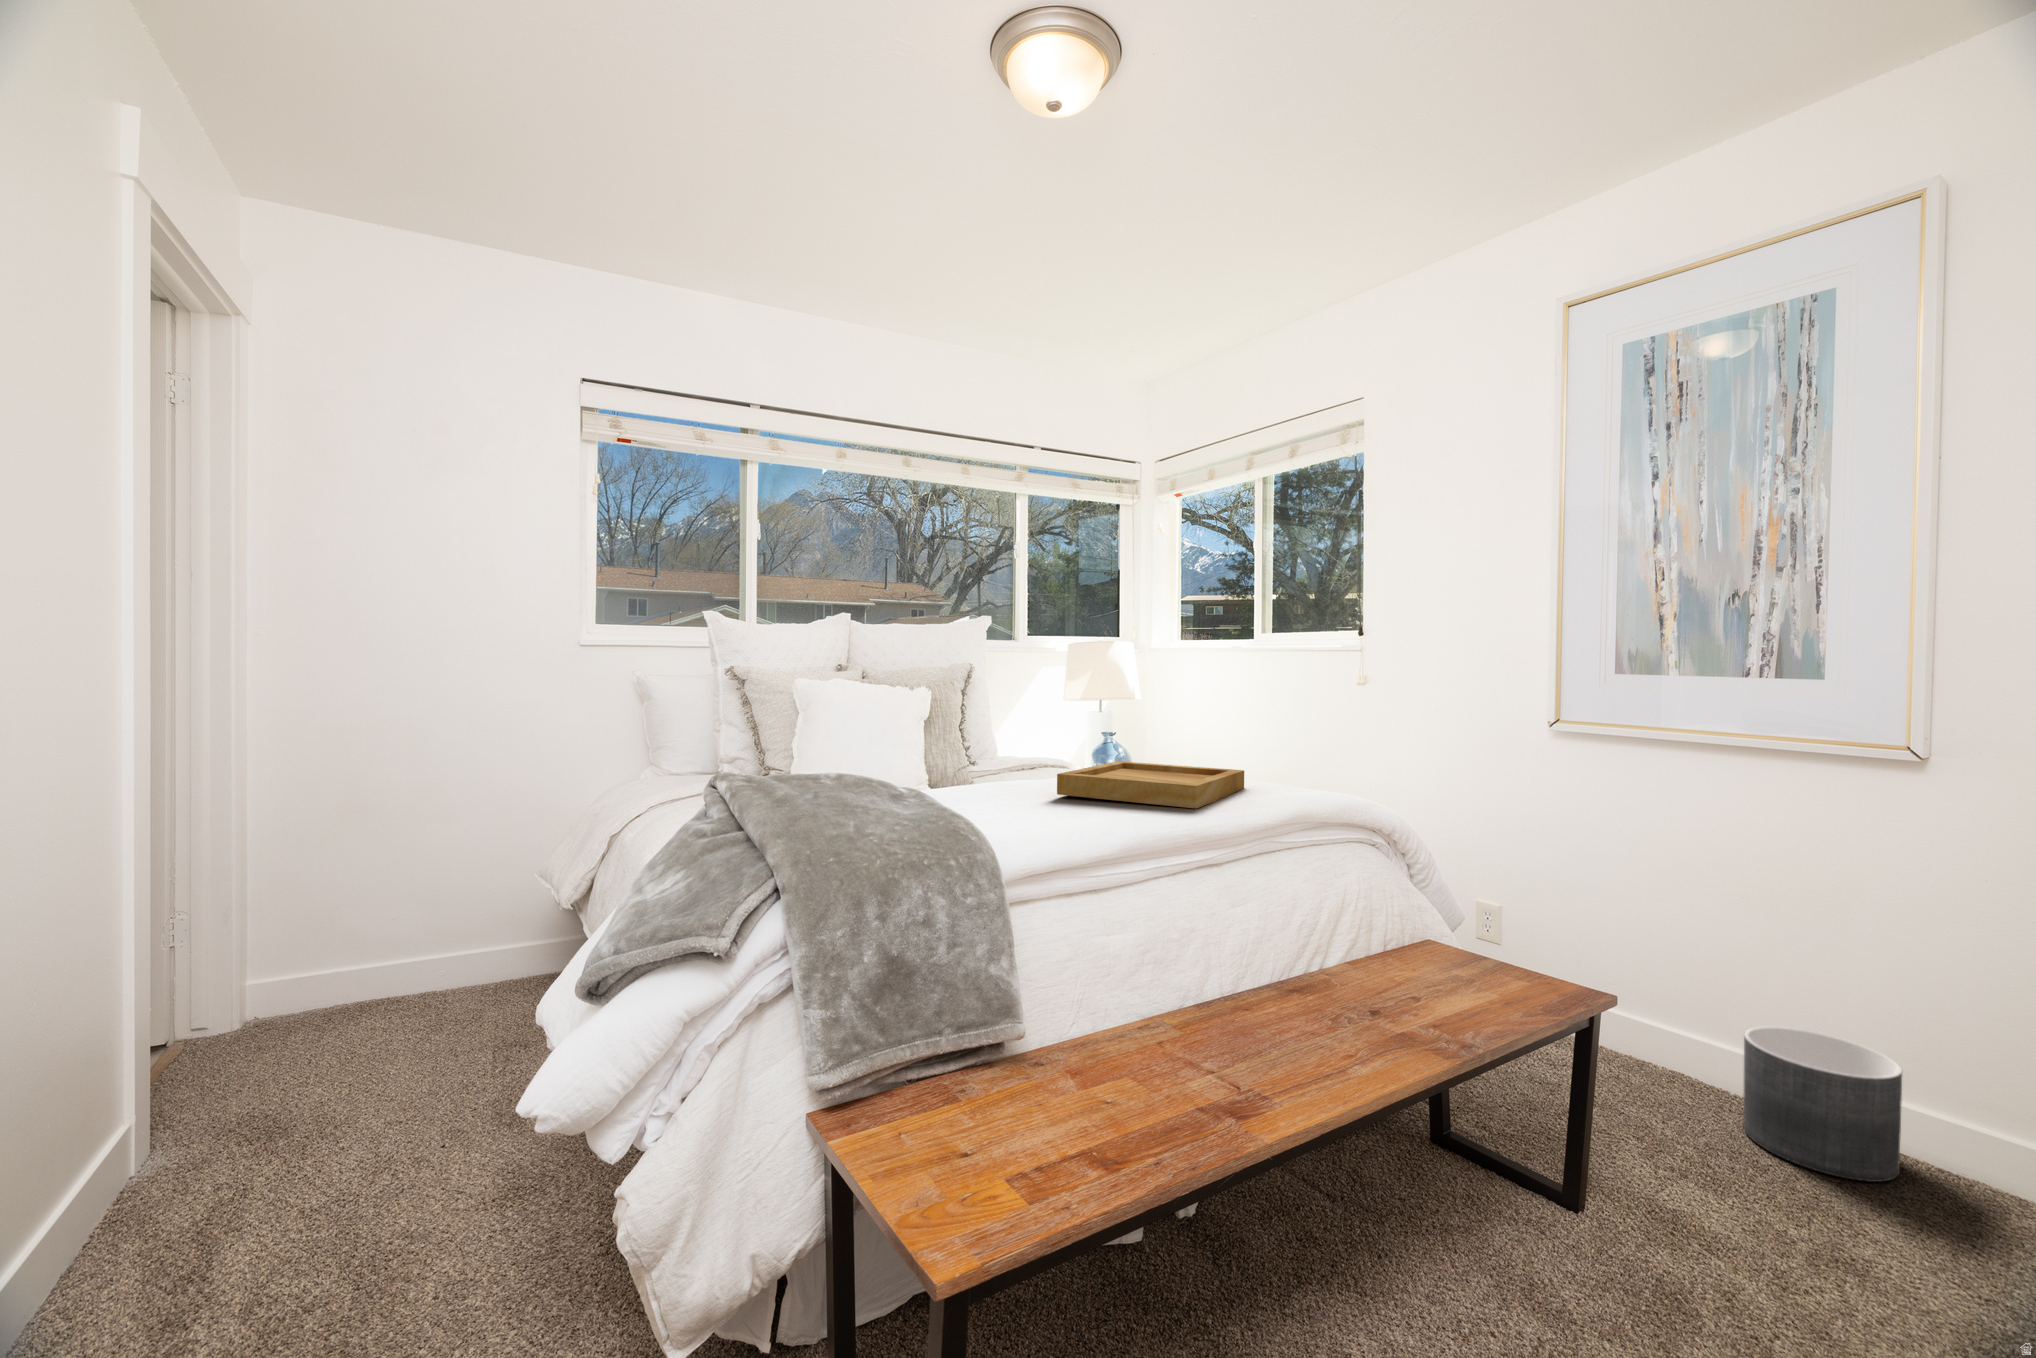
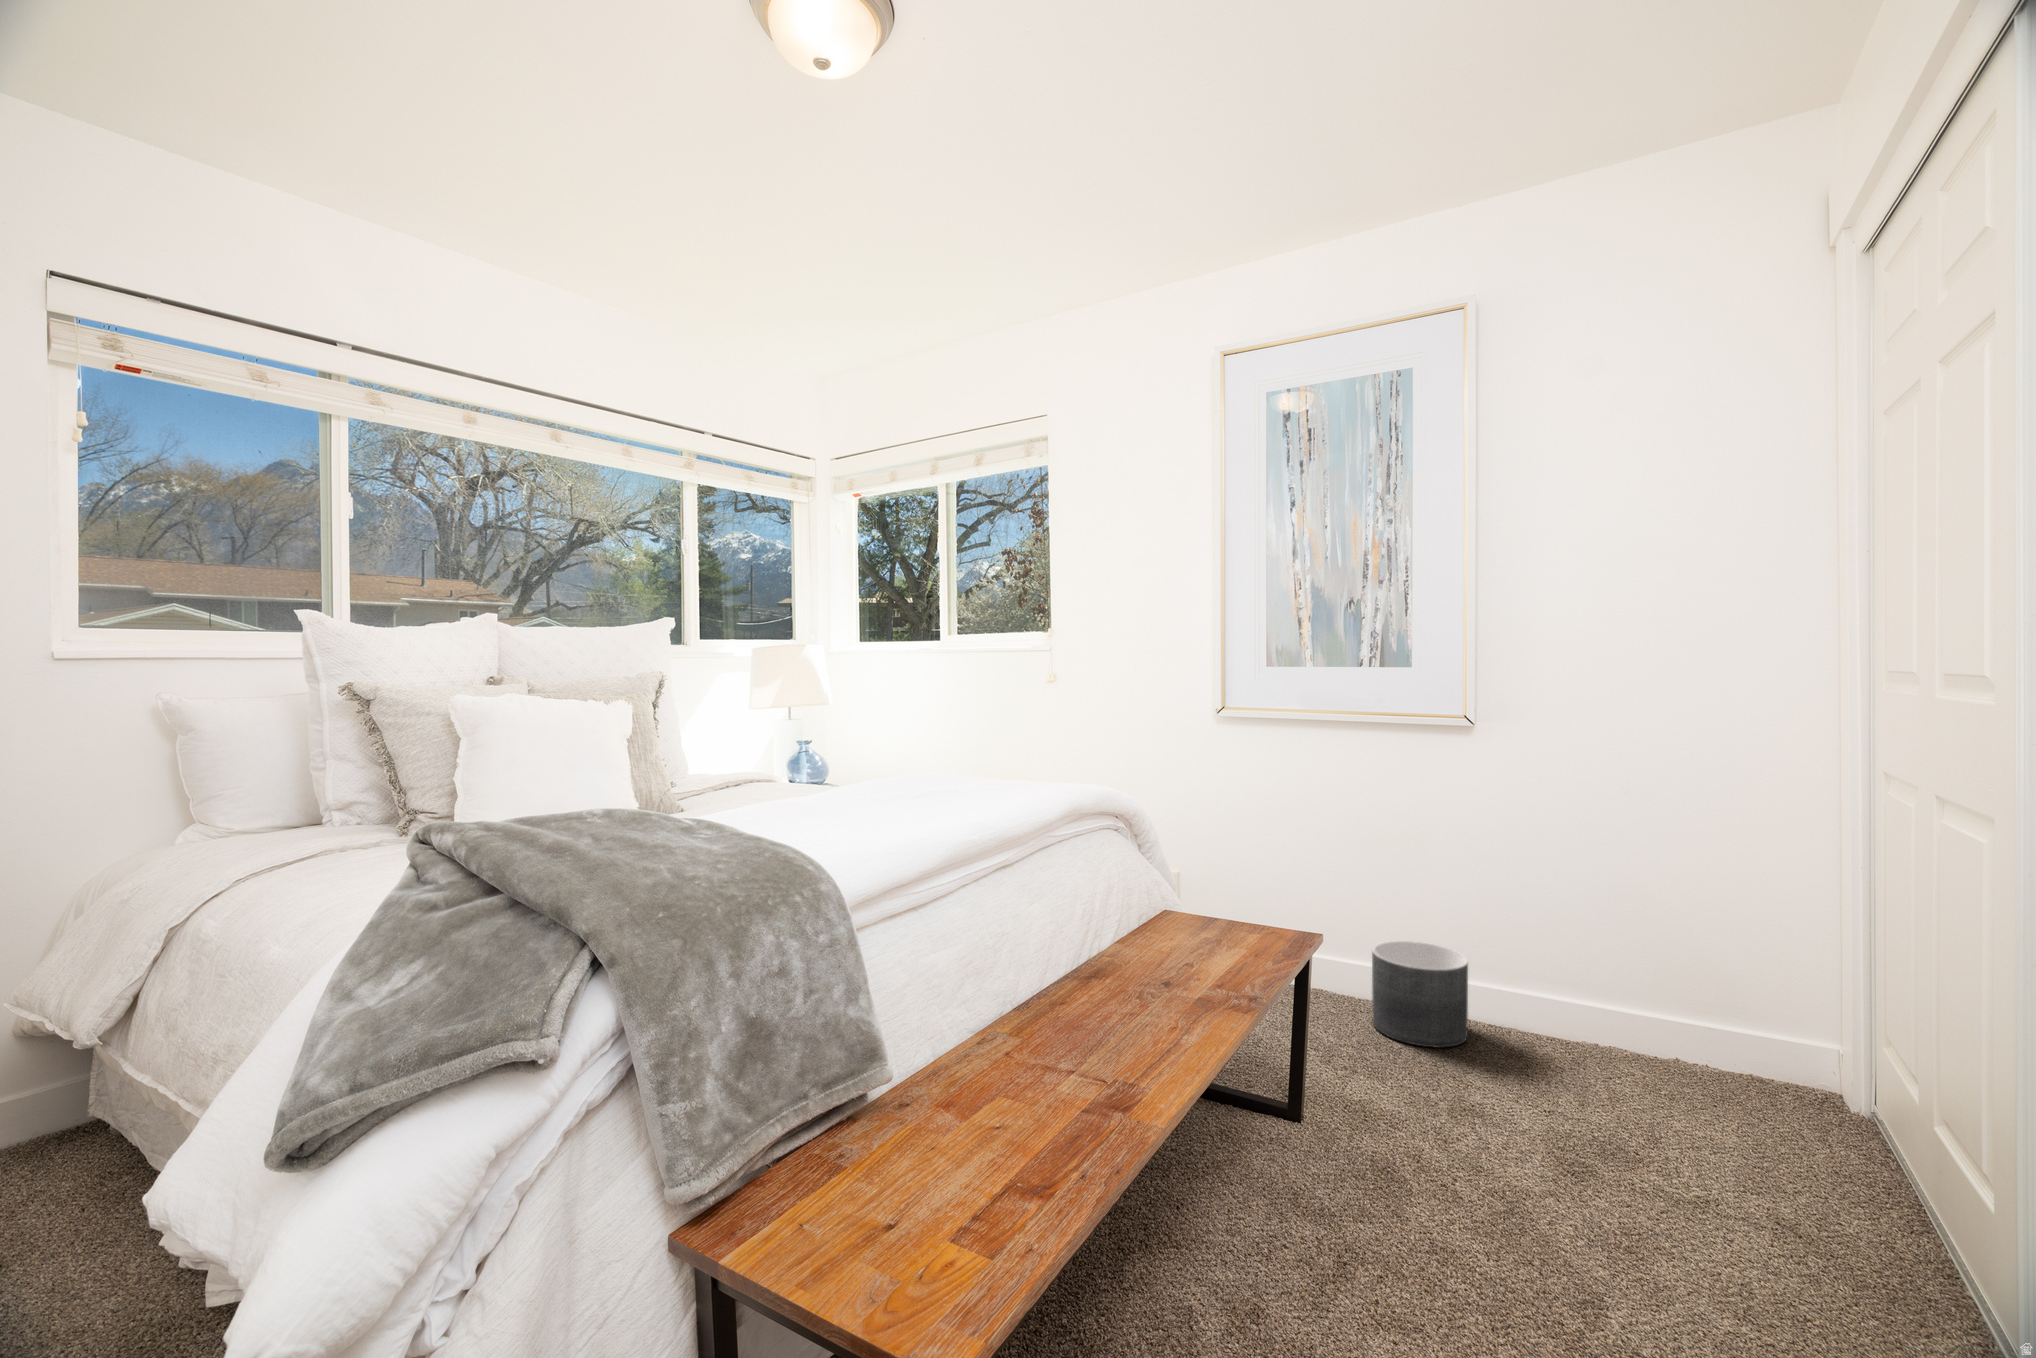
tray: present [1057,761,1244,808] -> none [826,769,1001,812]

